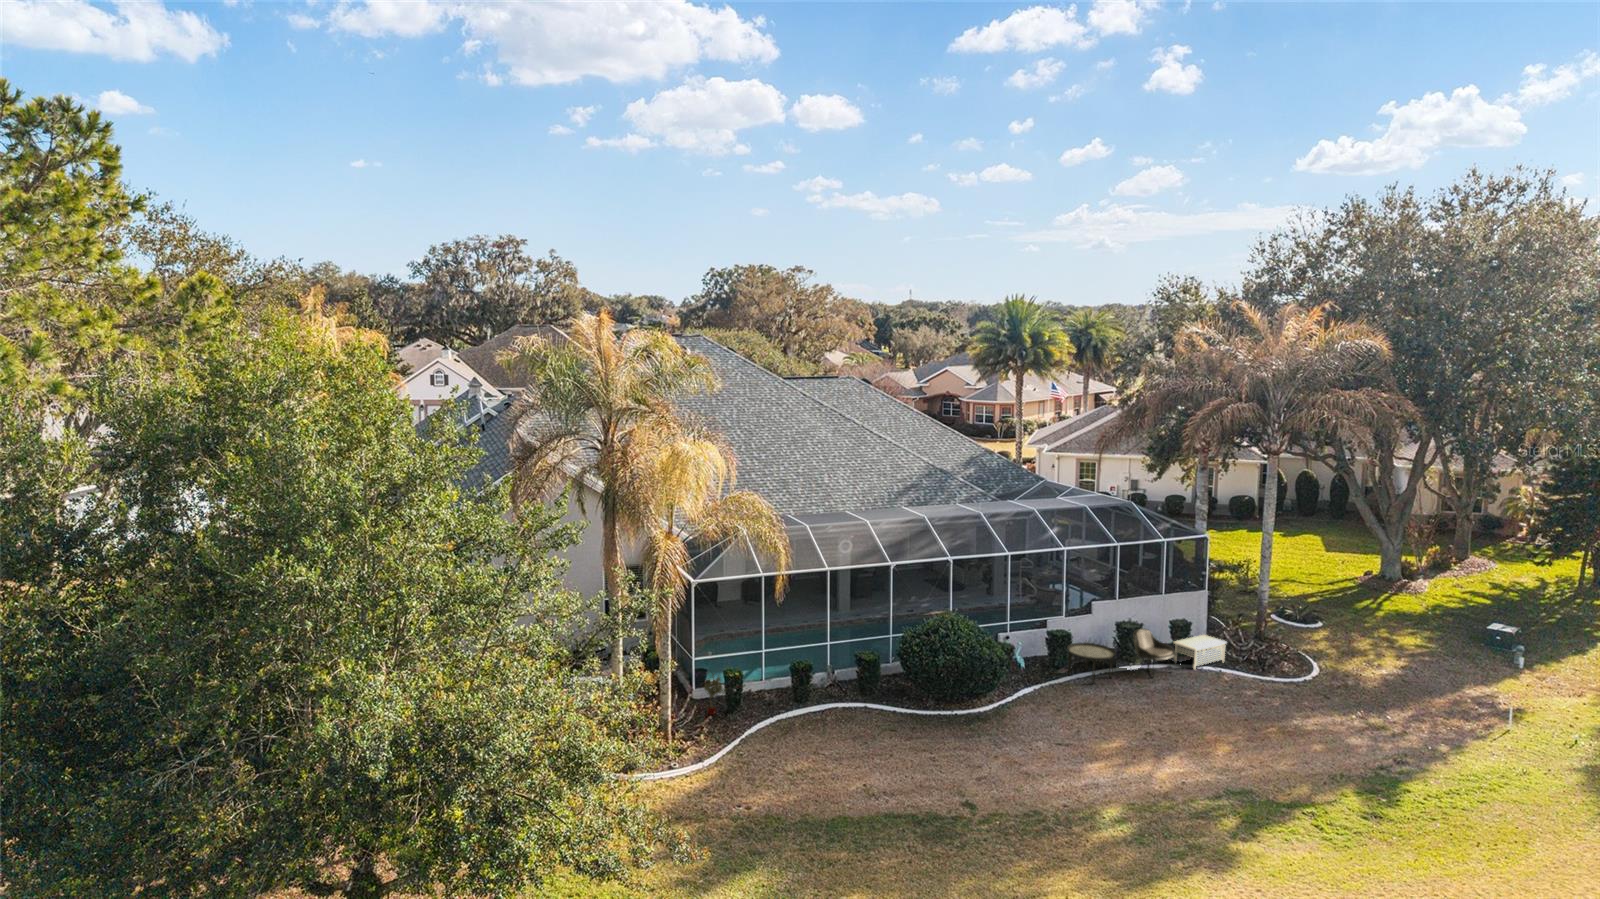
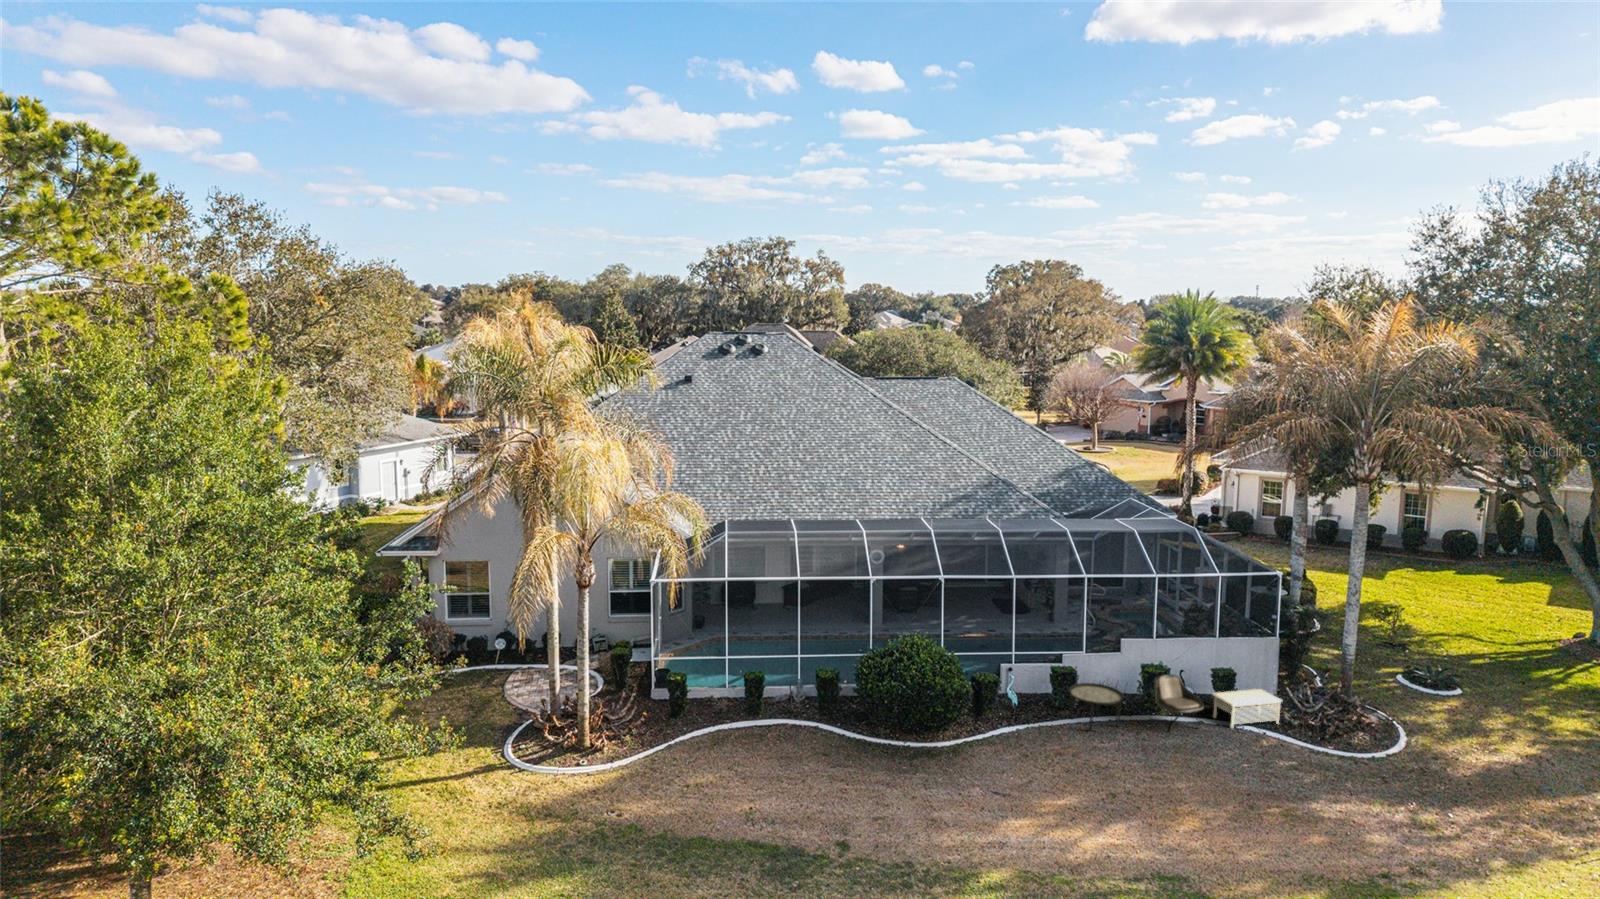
potted tree: present [703,674,726,715] -> none [654,675,678,716]

